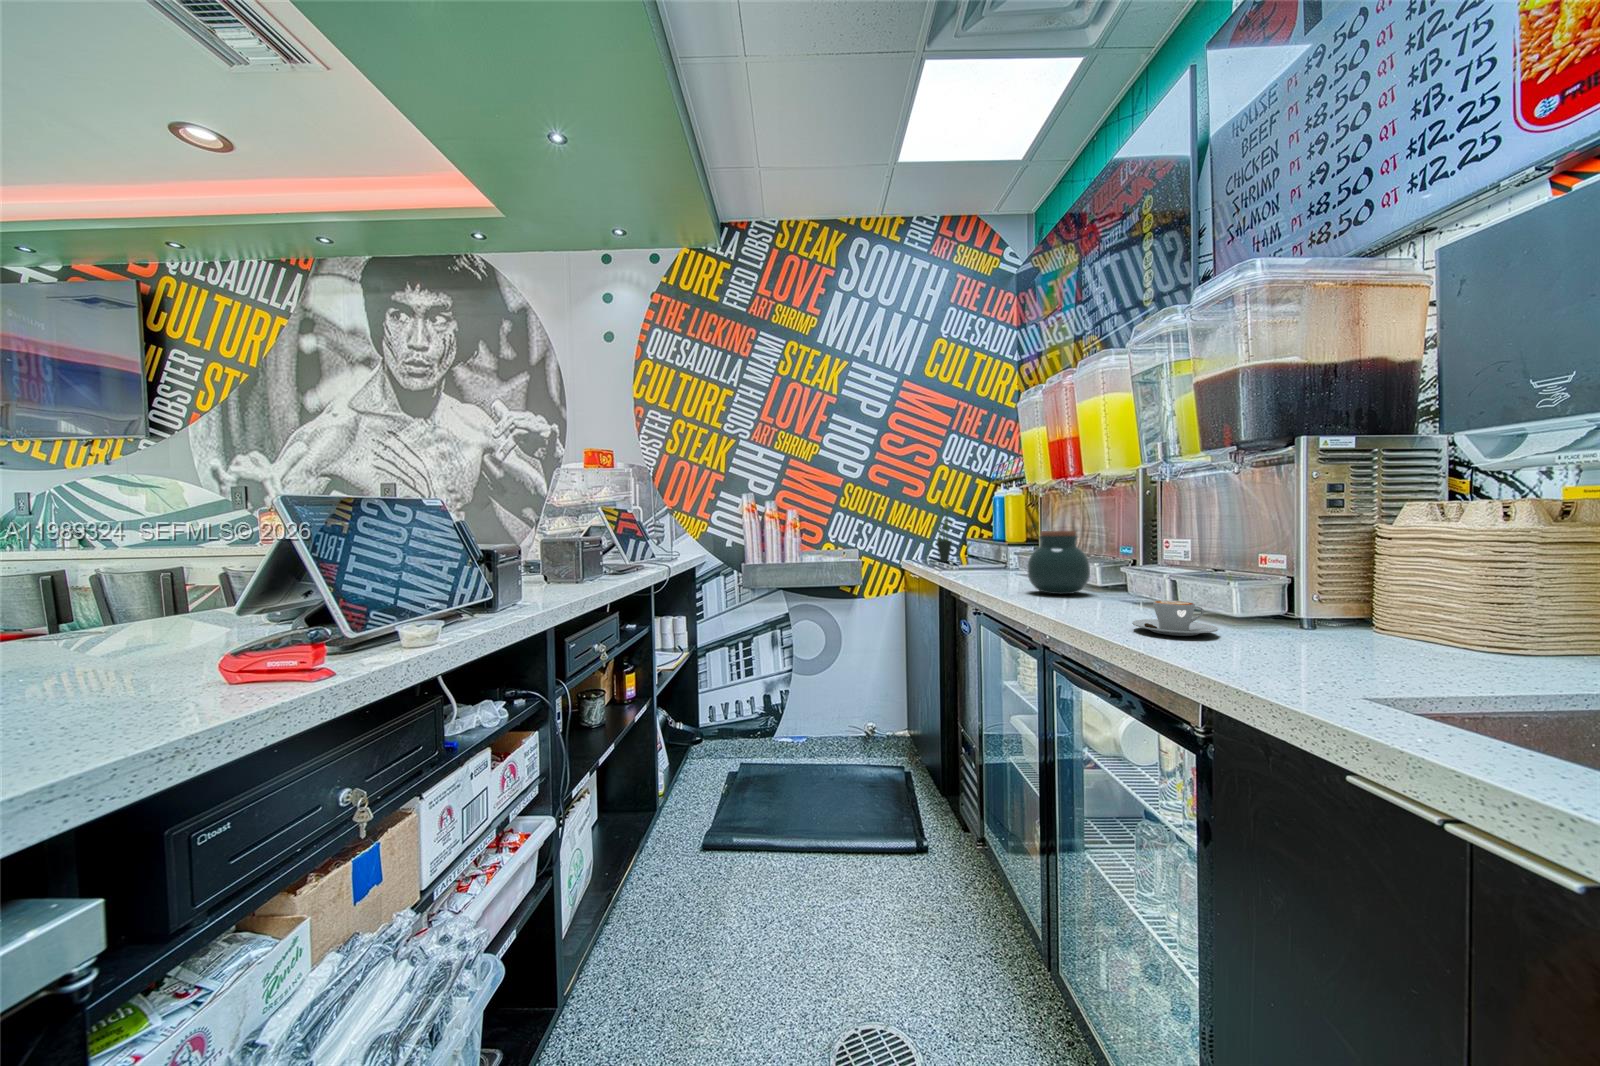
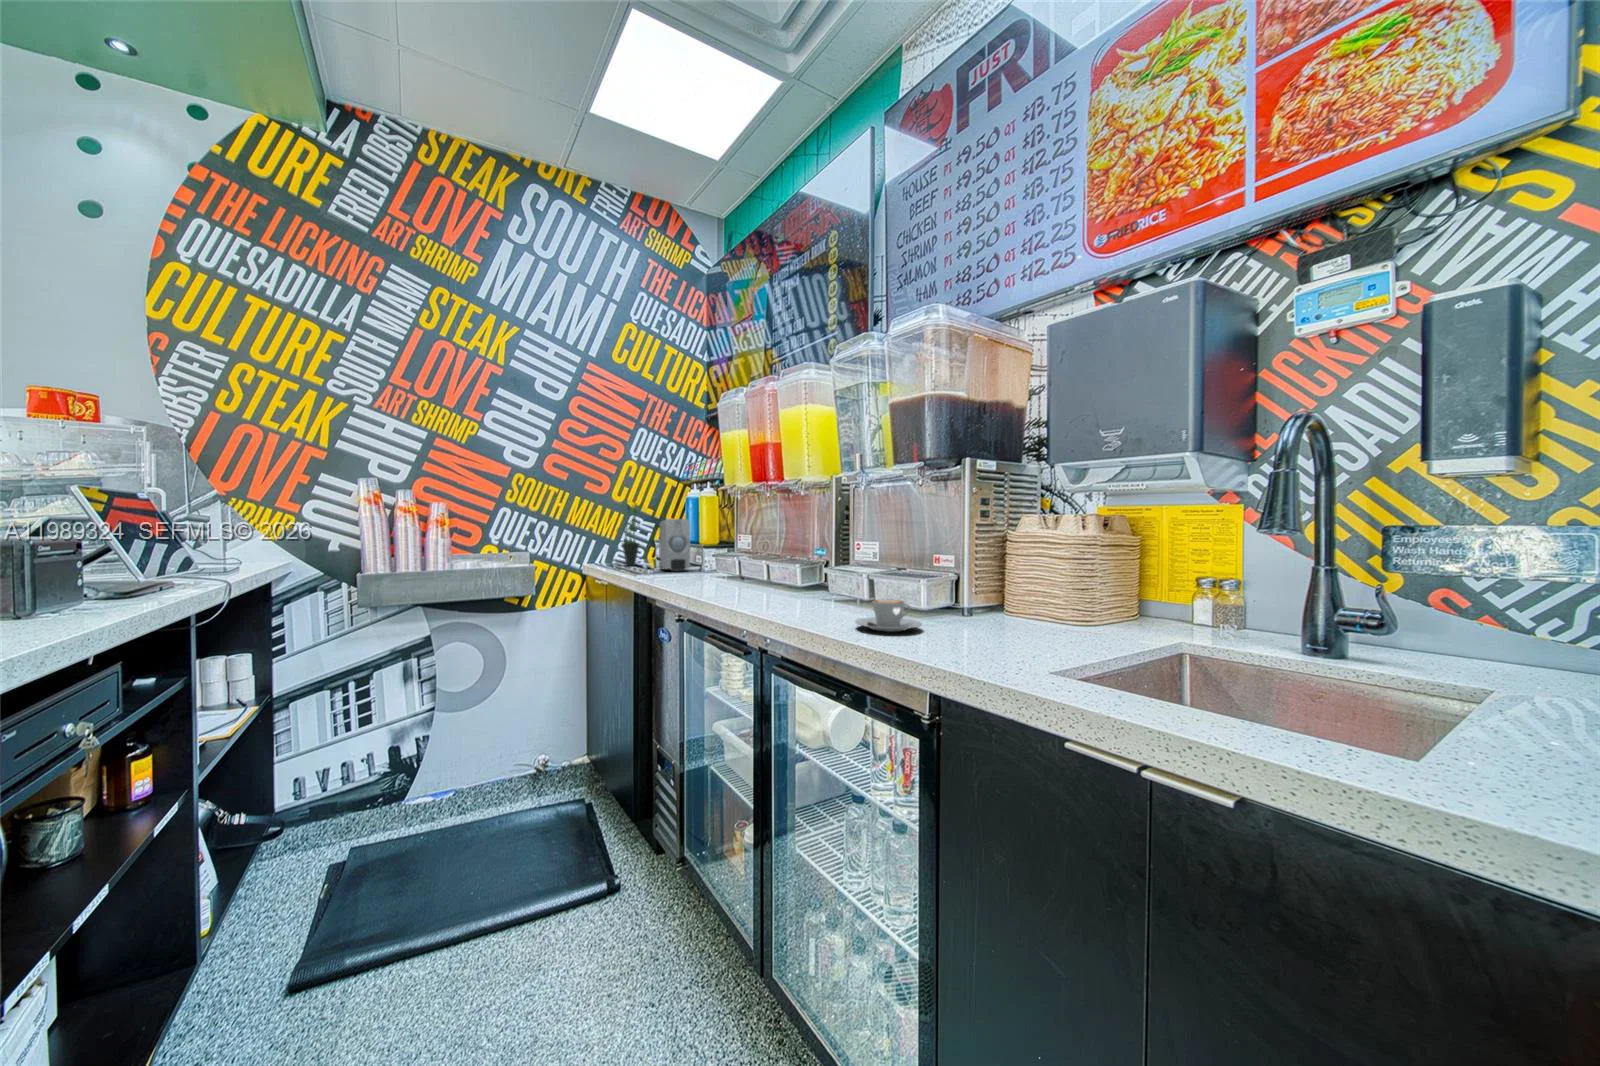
soap dispenser: none [968,518,997,568] -> present [659,519,690,571]
jar: present [1028,531,1090,594] -> none [738,534,795,597]

